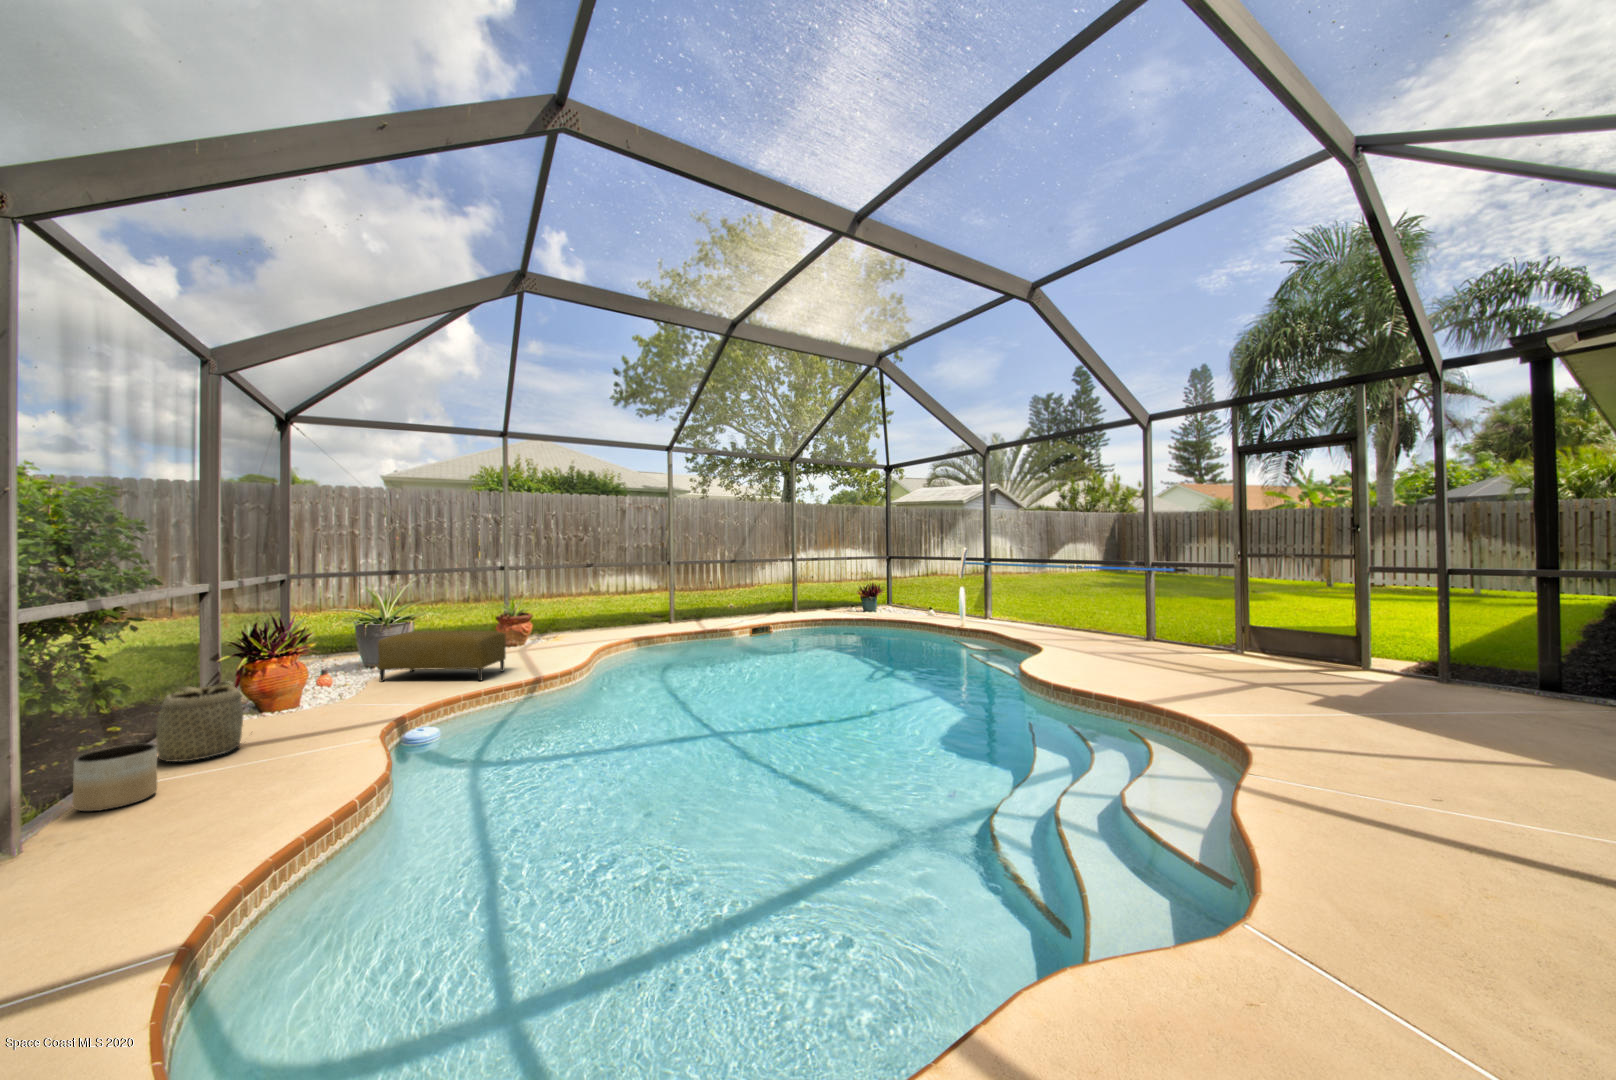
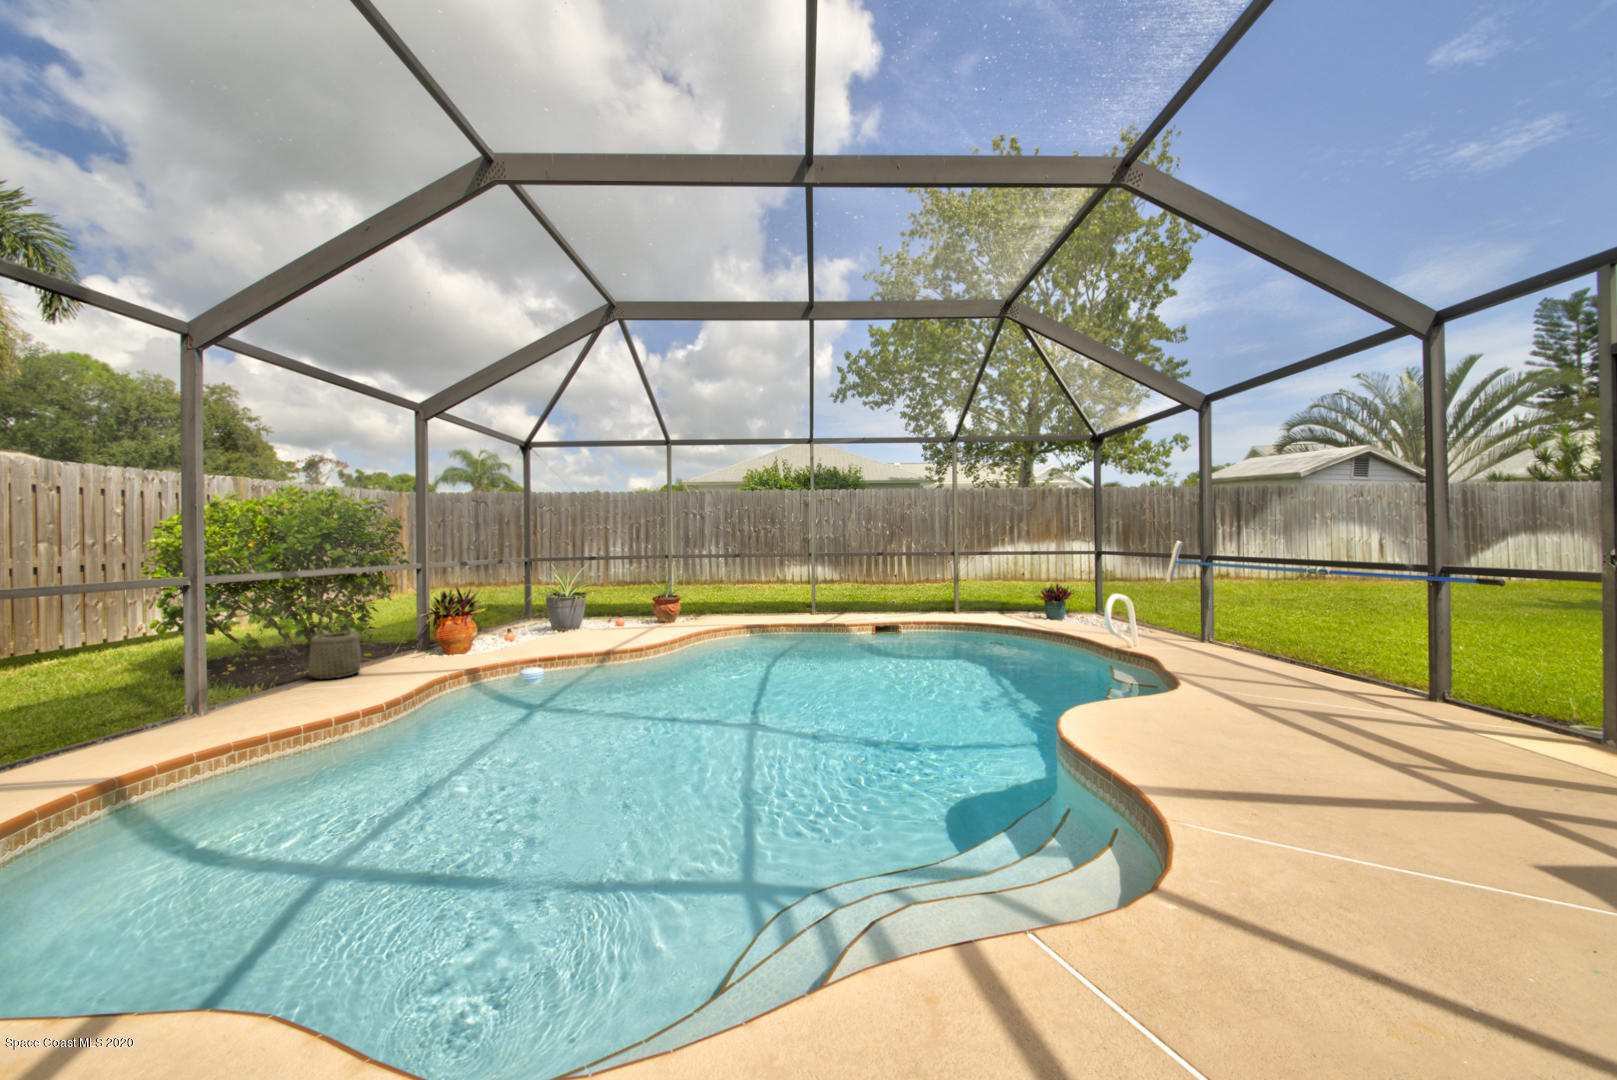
ottoman: present [378,631,506,682] -> none [519,604,605,649]
planter: present [72,743,157,811] -> none [222,663,270,701]

